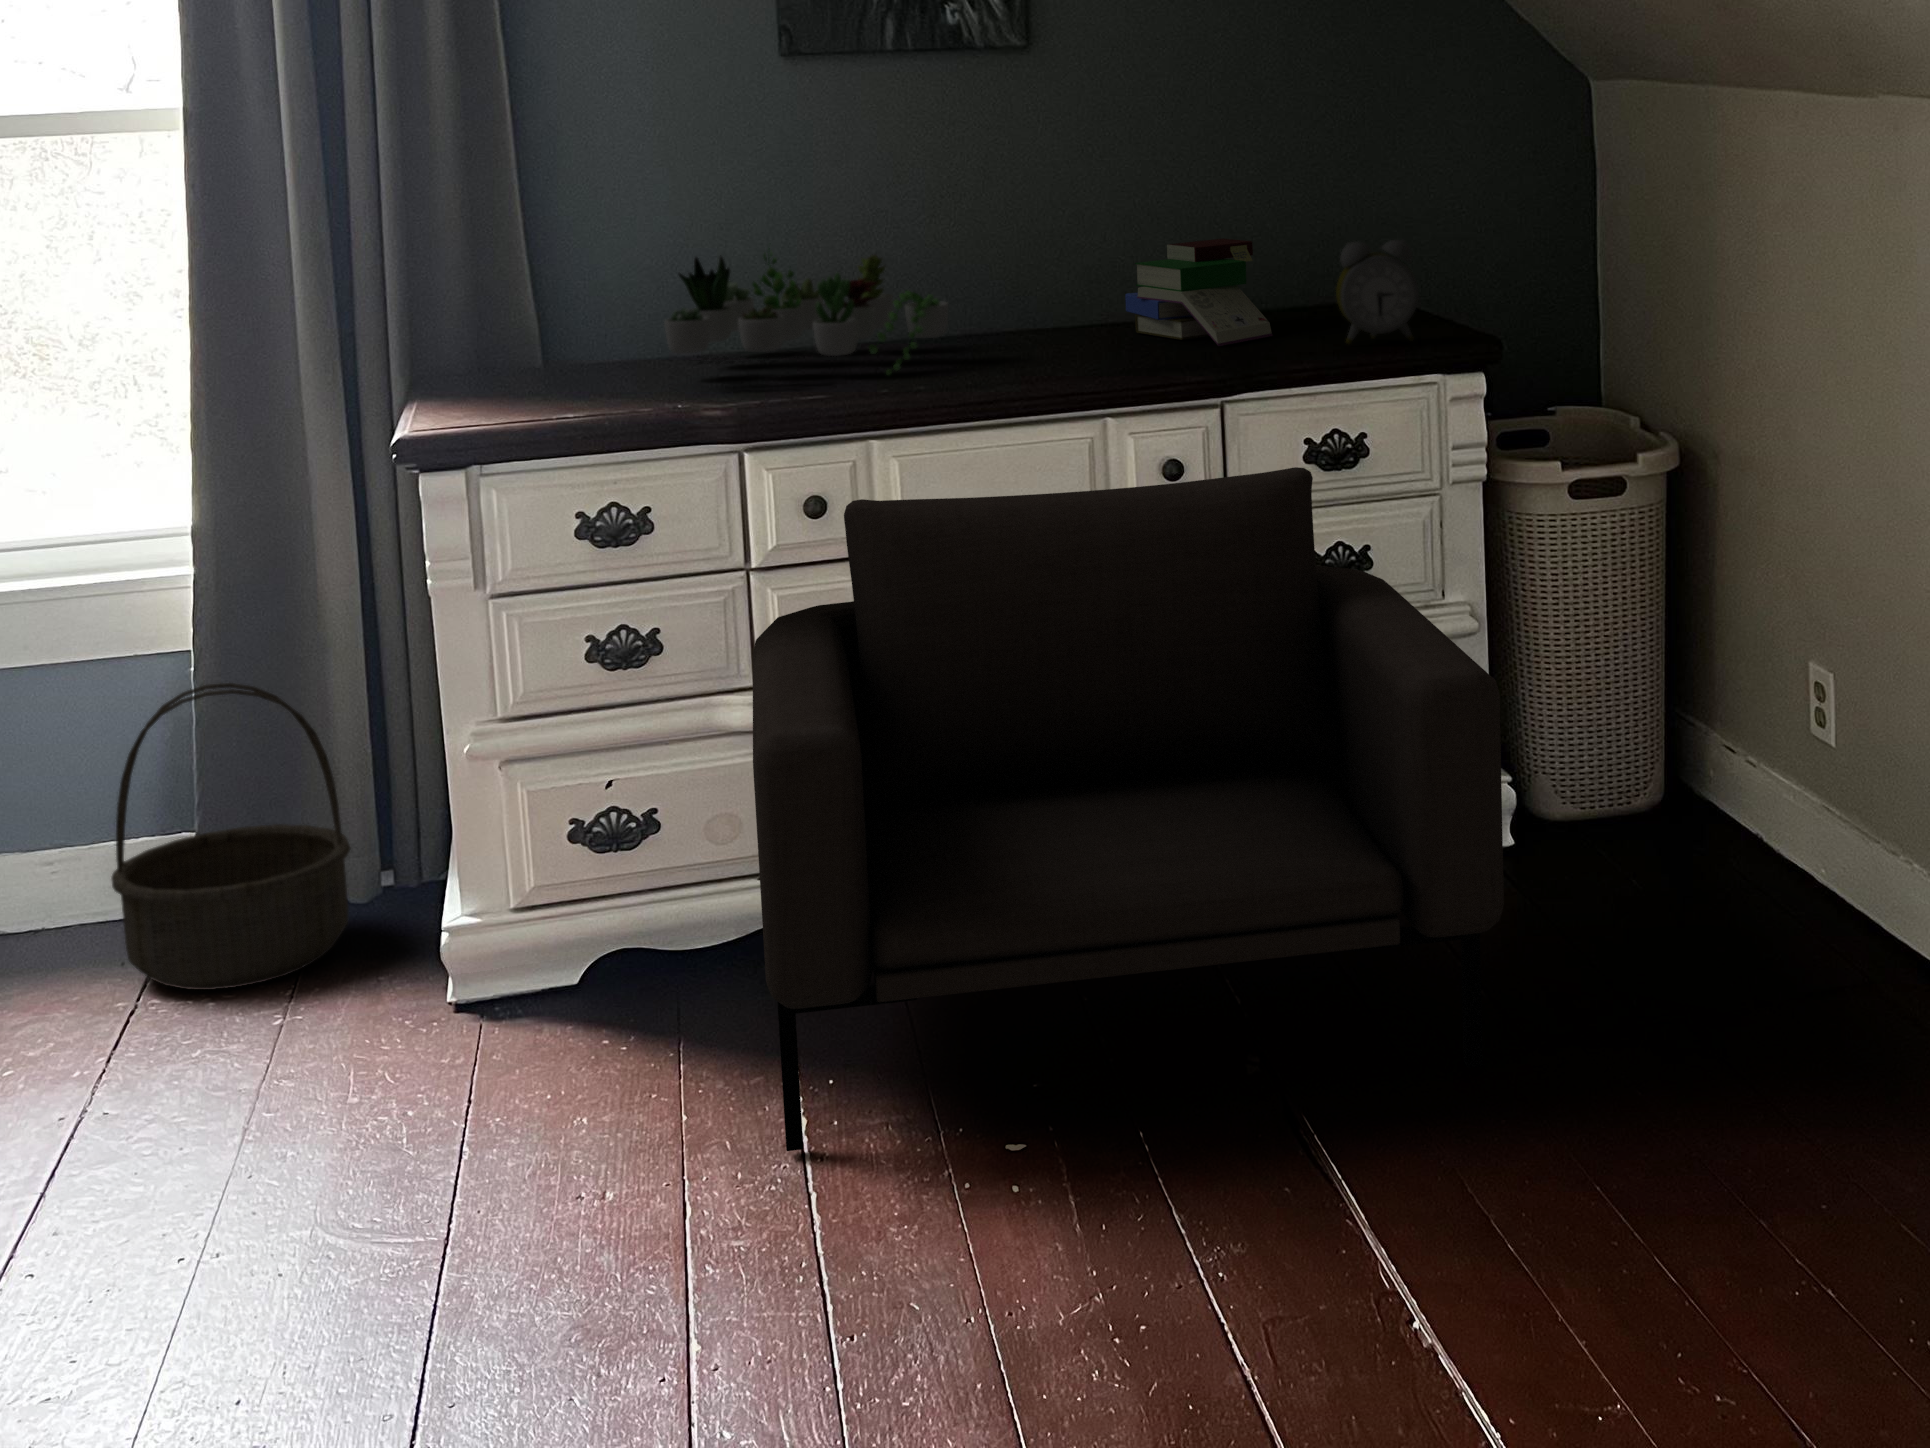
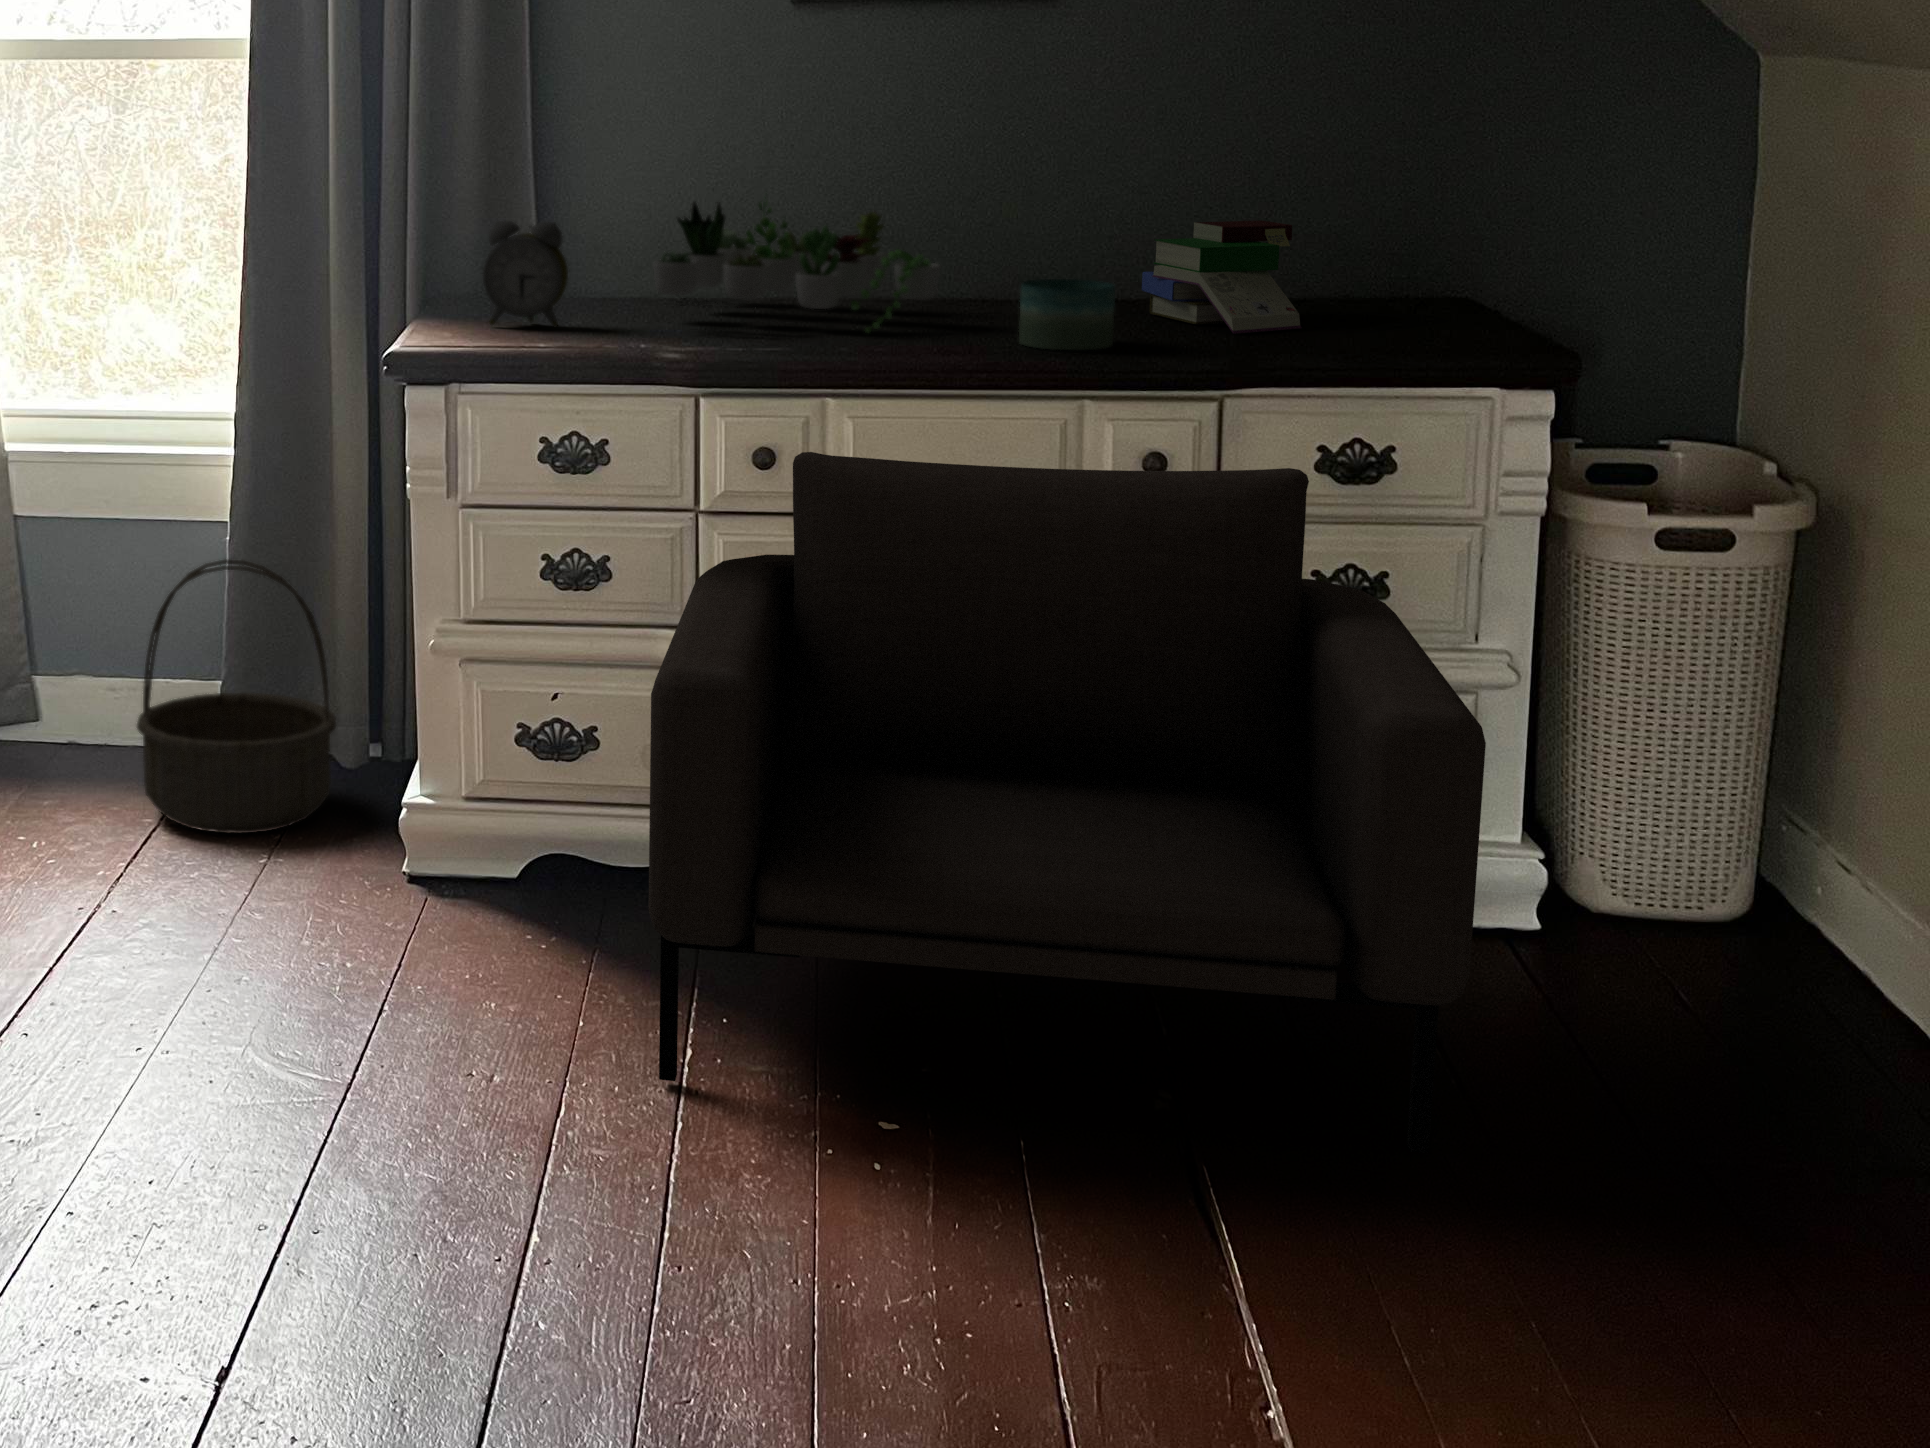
alarm clock: present [1336,240,1419,344] -> present [483,221,568,327]
candle: none [1032,308,1120,376] -> present [1019,279,1115,350]

